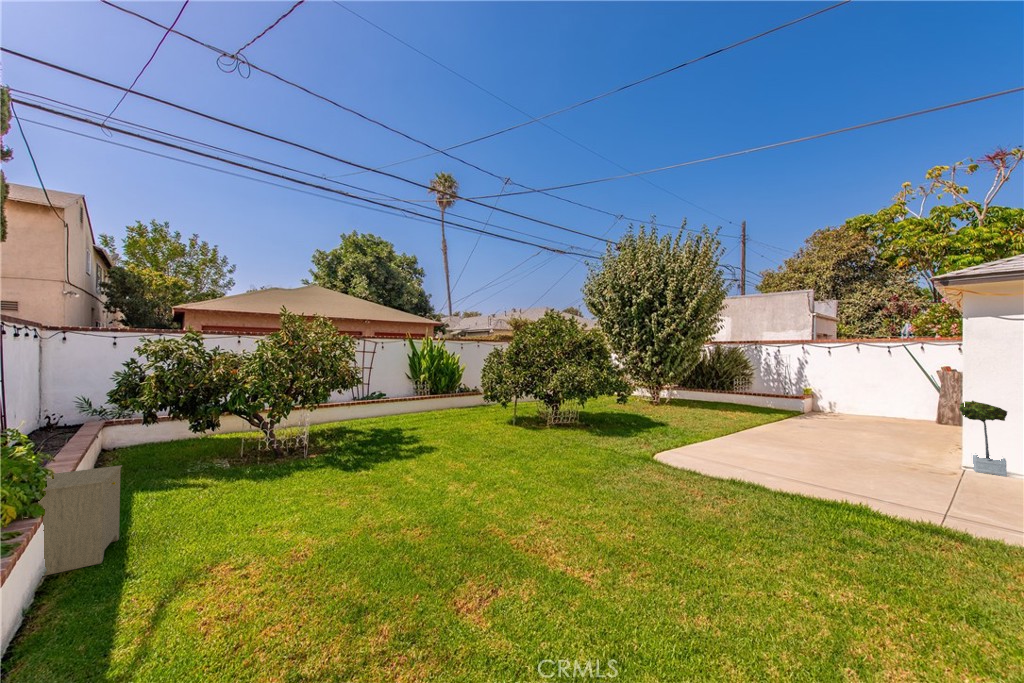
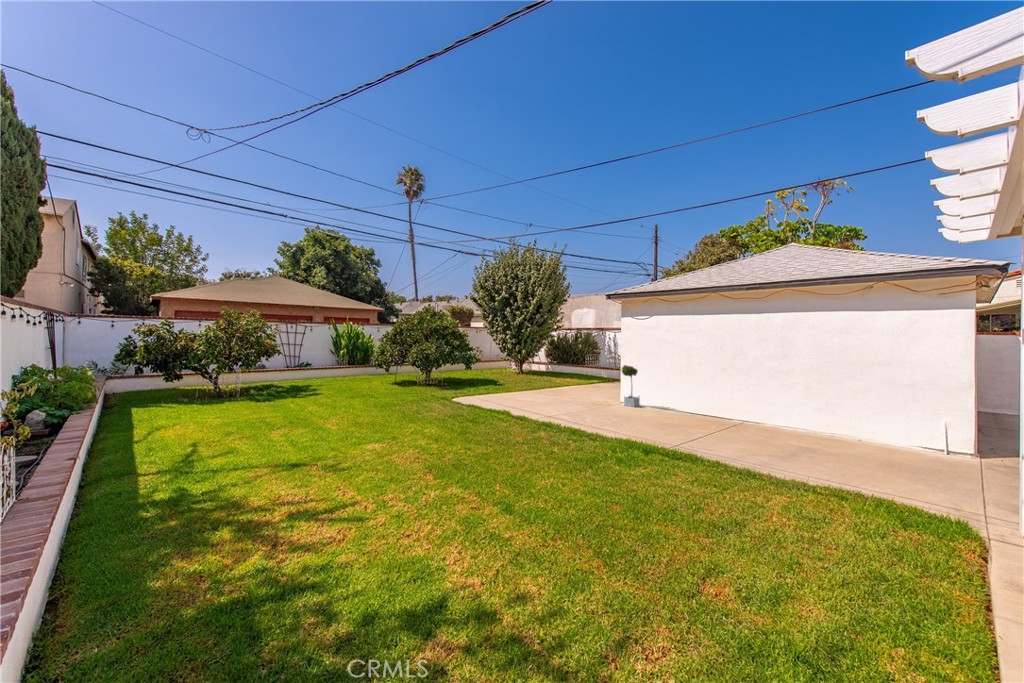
side table: present [24,465,122,576] -> none [91,385,131,427]

